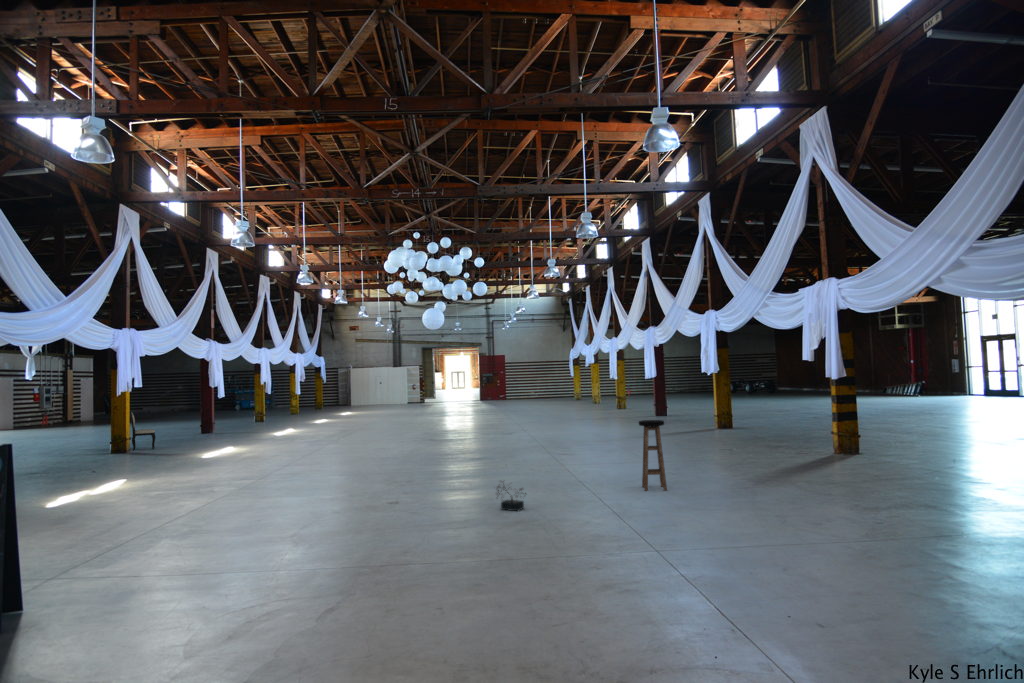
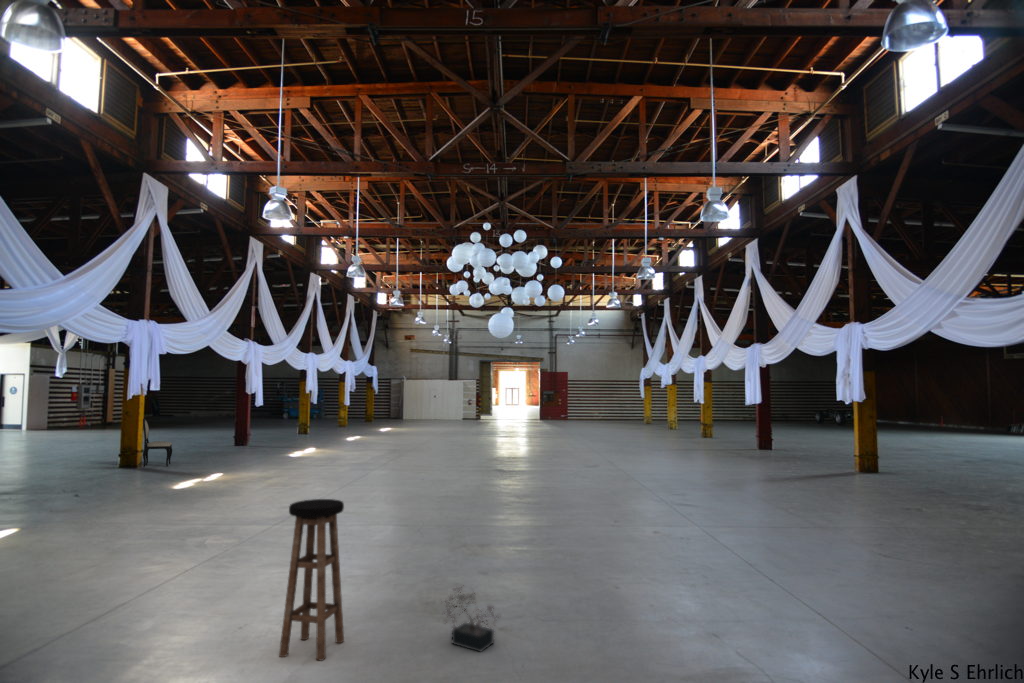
bar stool: present [639,420,667,491] -> present [279,499,344,660]
decorative plant: present [497,481,526,511] -> present [444,587,494,652]

